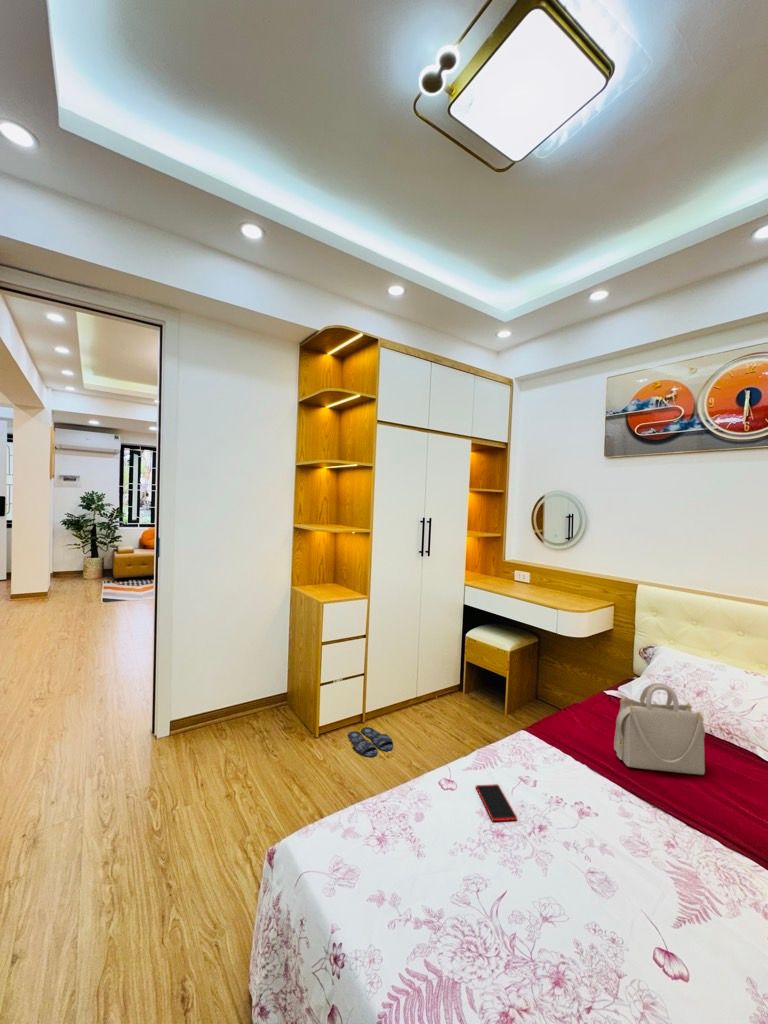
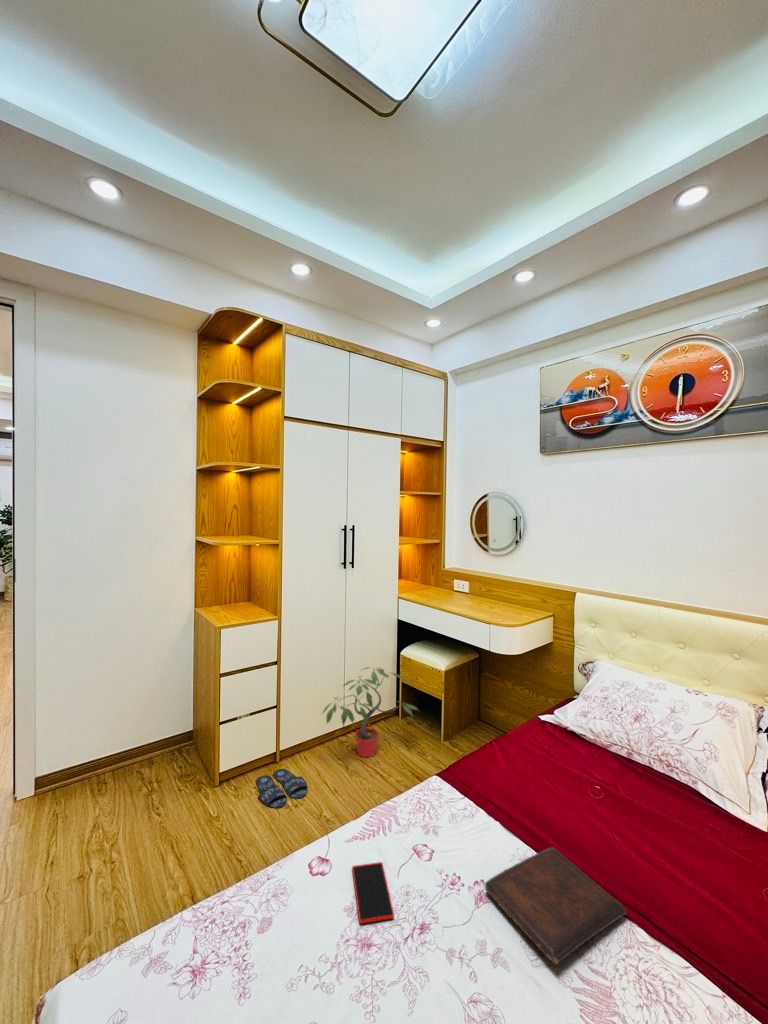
potted plant: none [401,645,487,723] -> present [323,667,418,757]
handbag: present [614,683,705,775] -> none [536,715,637,825]
book: none [585,784,702,856] -> present [485,848,626,965]

